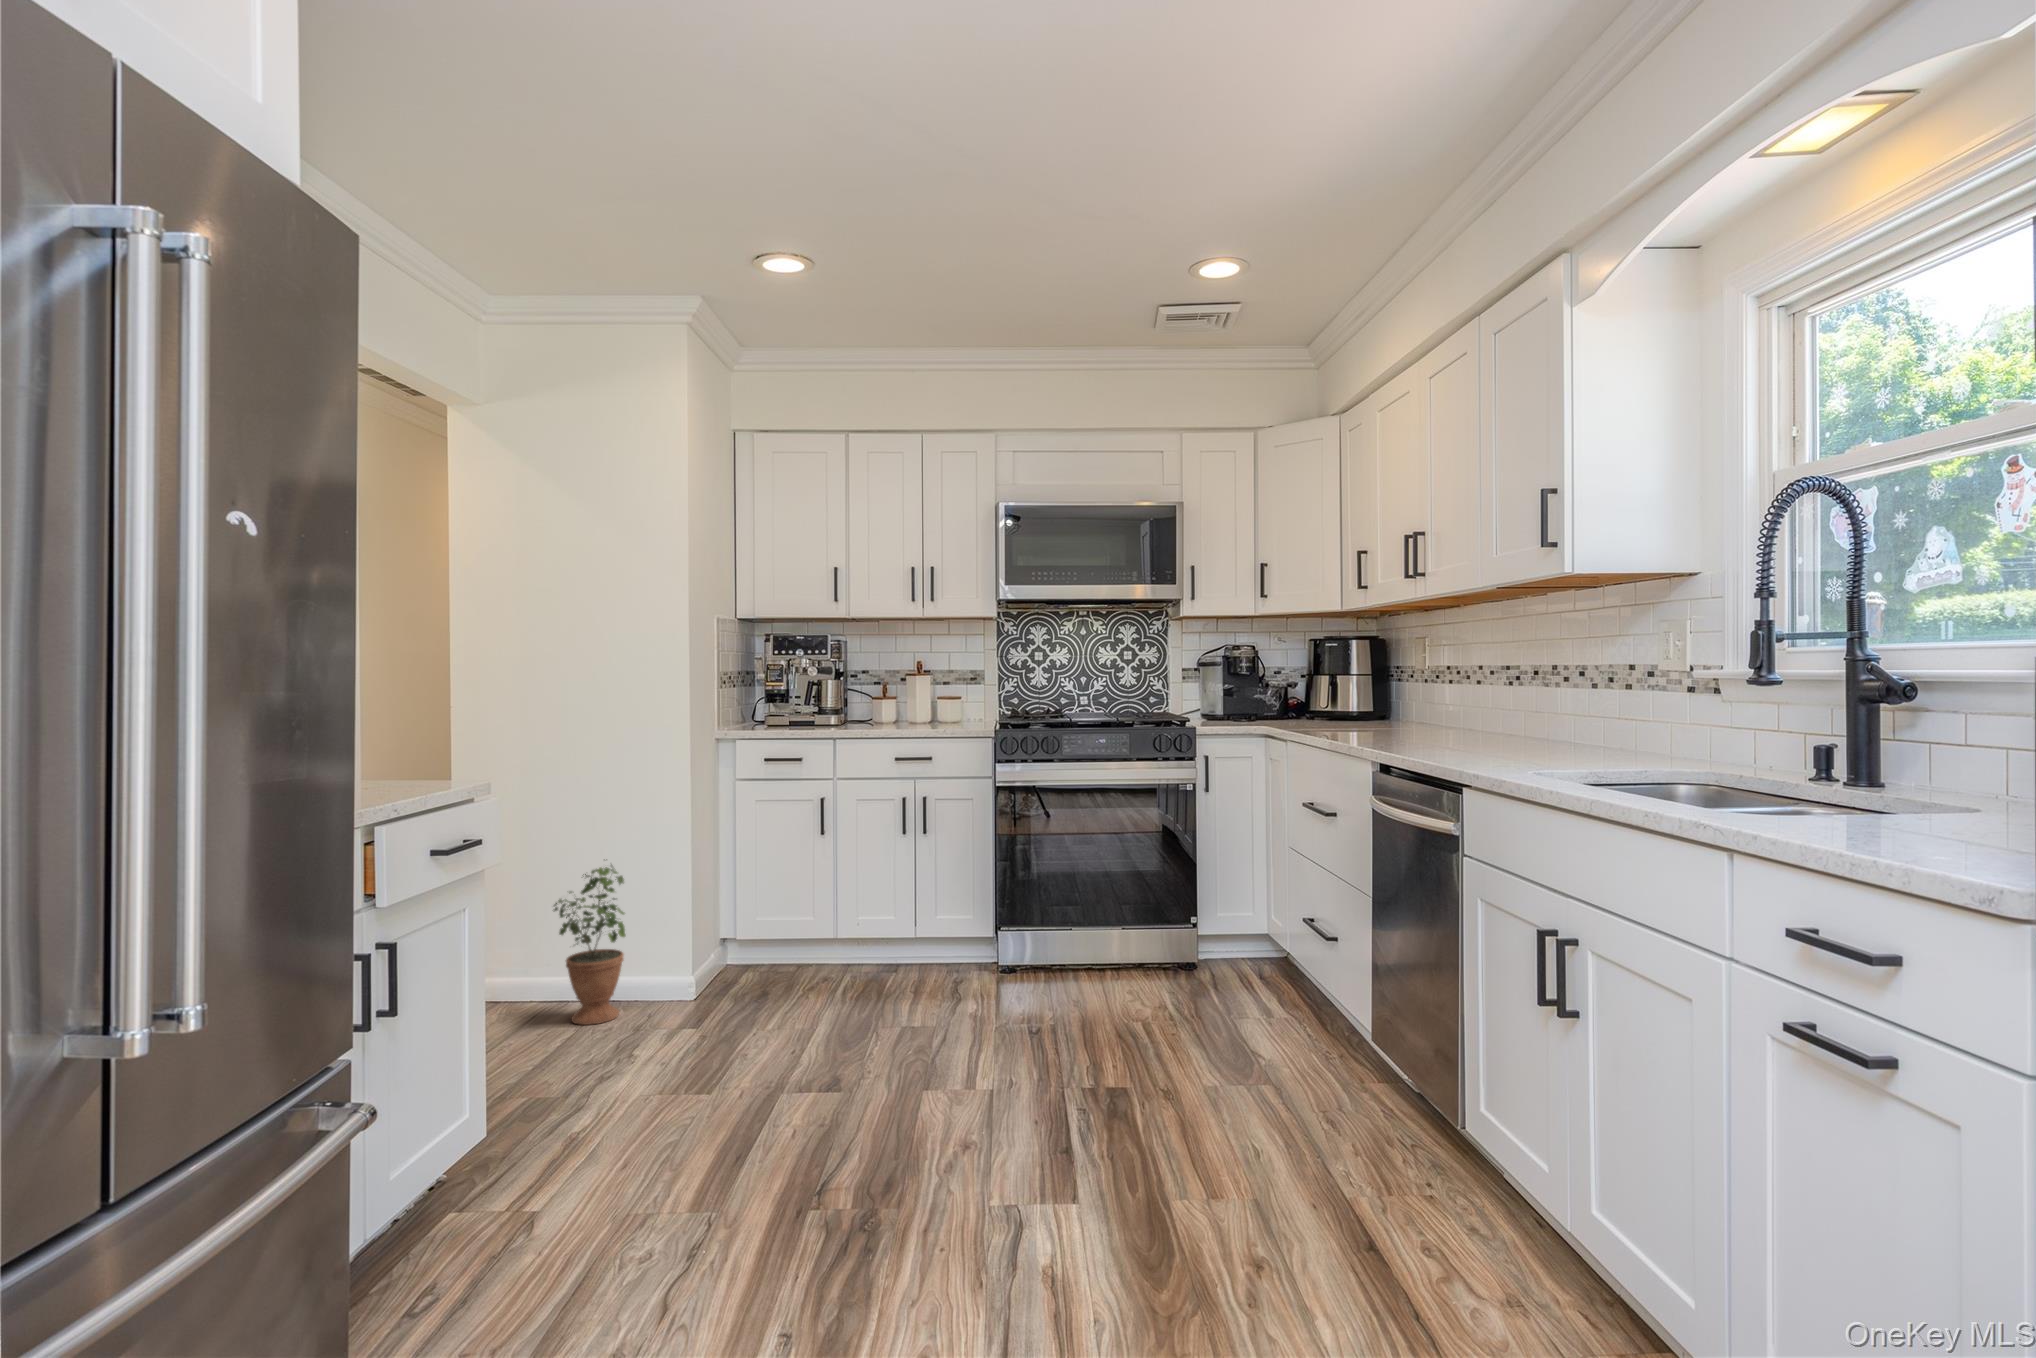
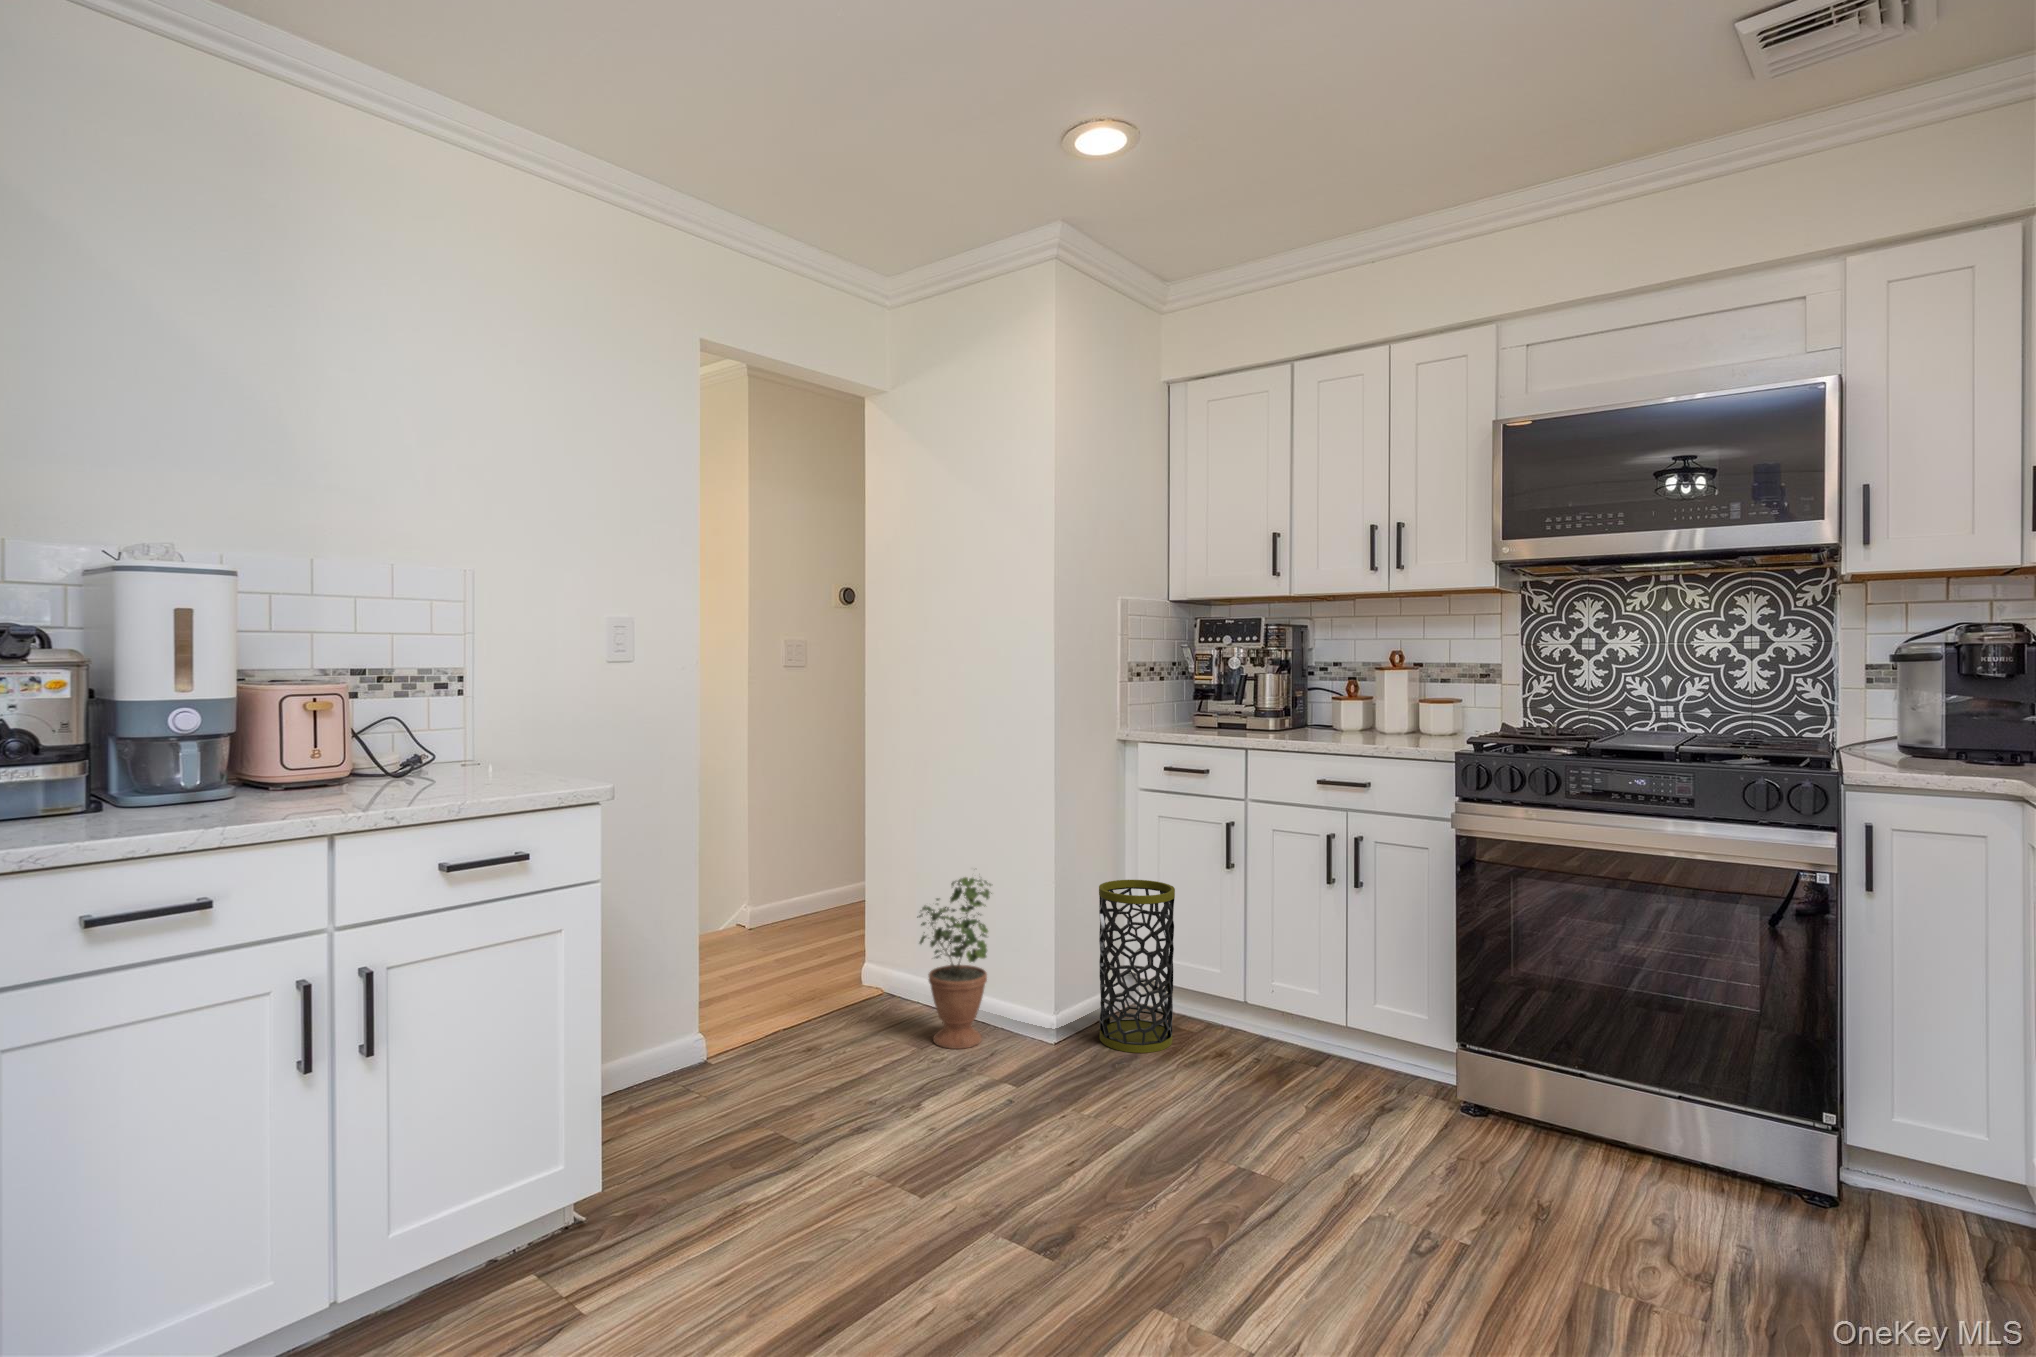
trash can: none [717,852,781,993] -> present [1099,880,1175,1053]

